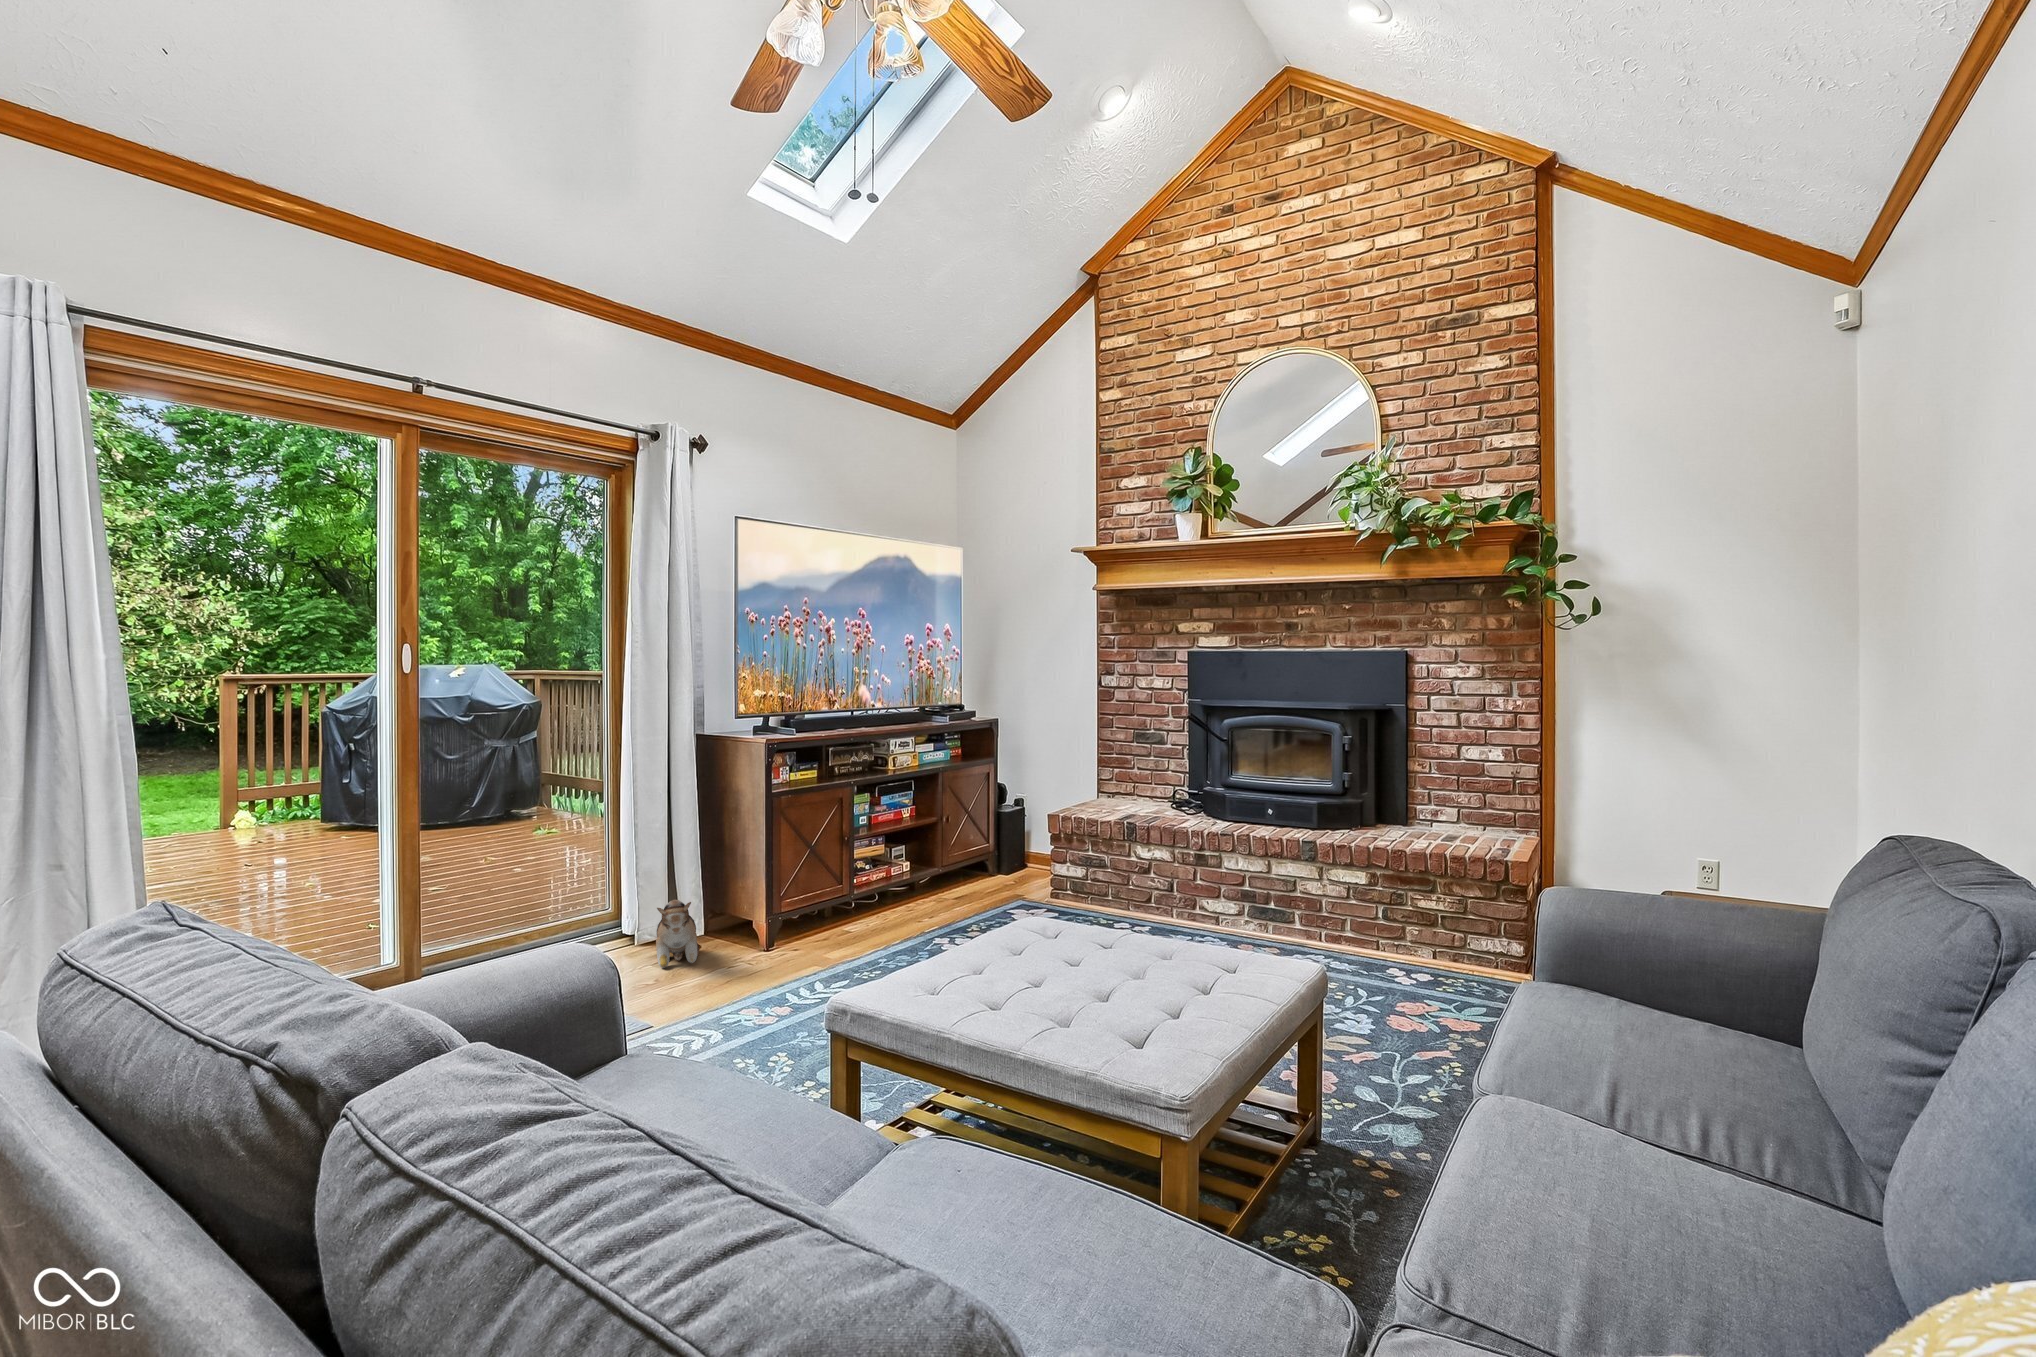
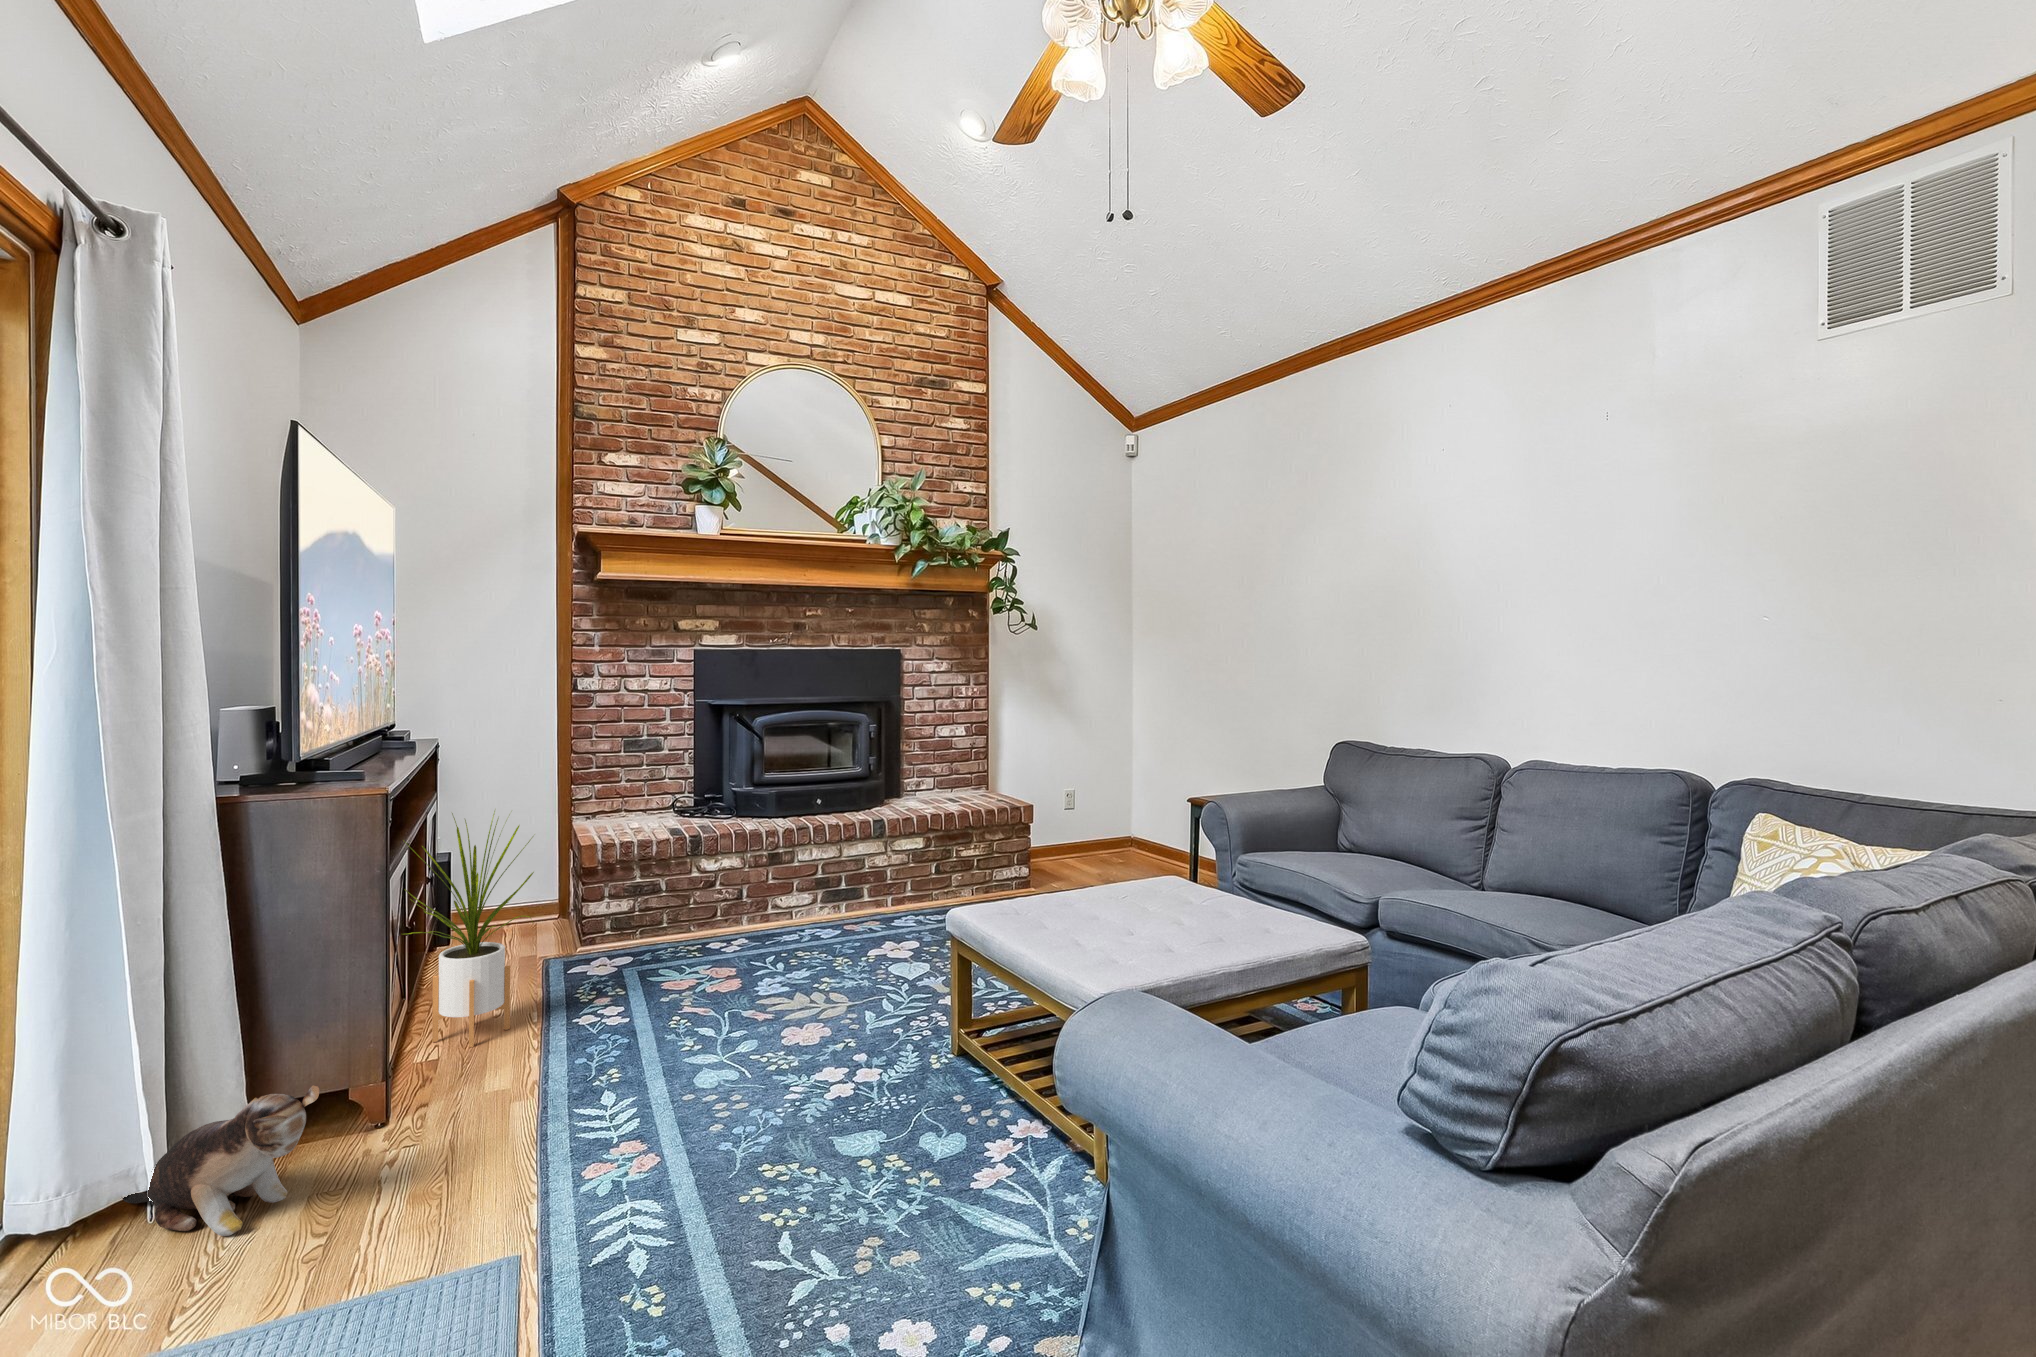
house plant: none [851,769,936,933] -> present [403,811,534,1047]

